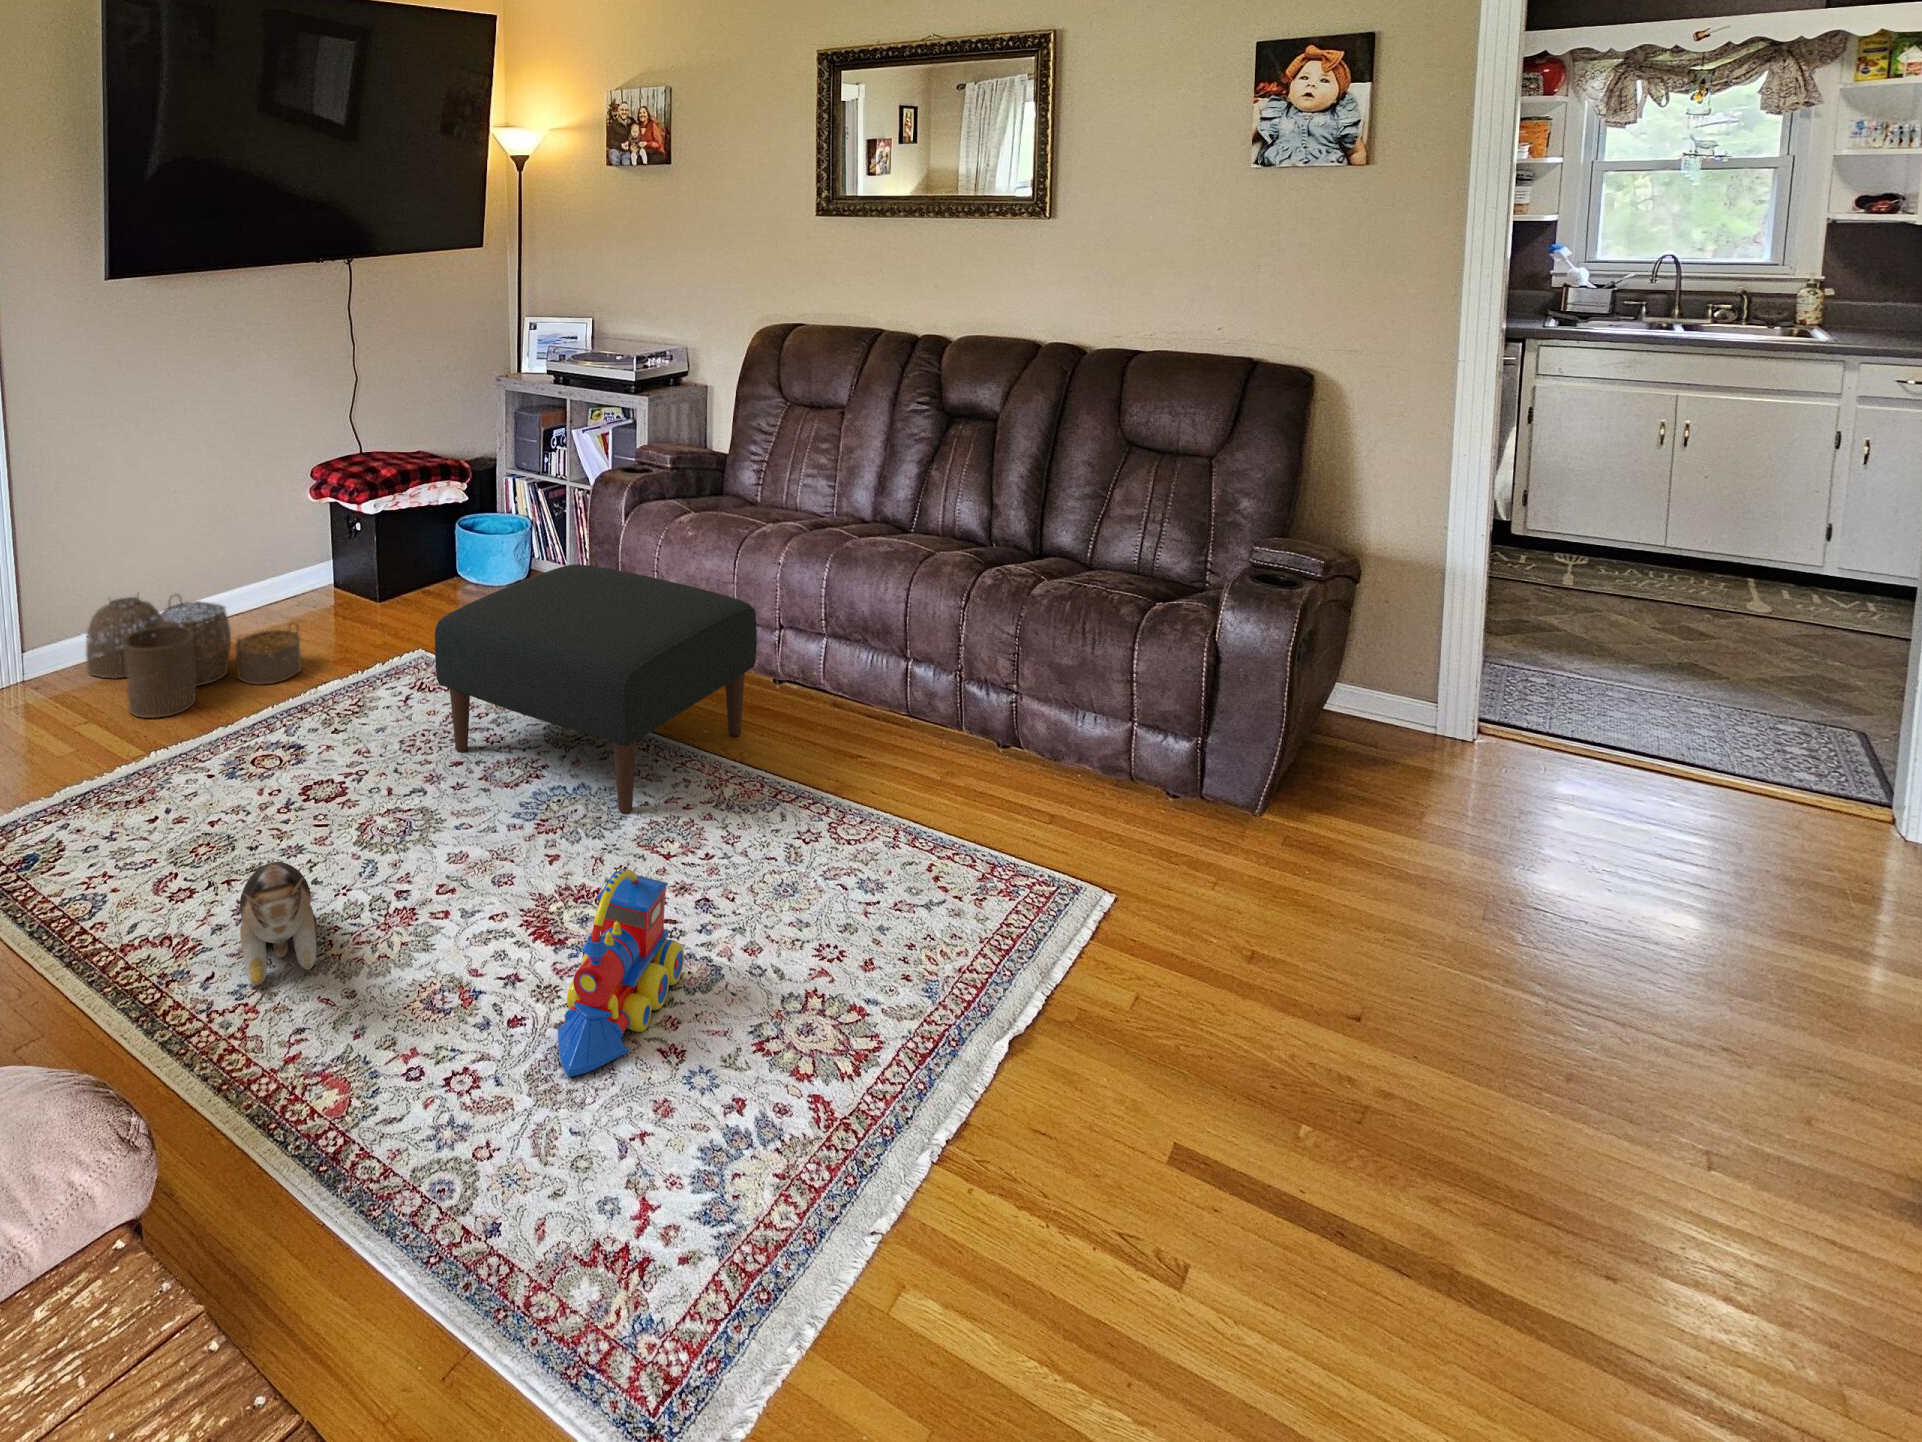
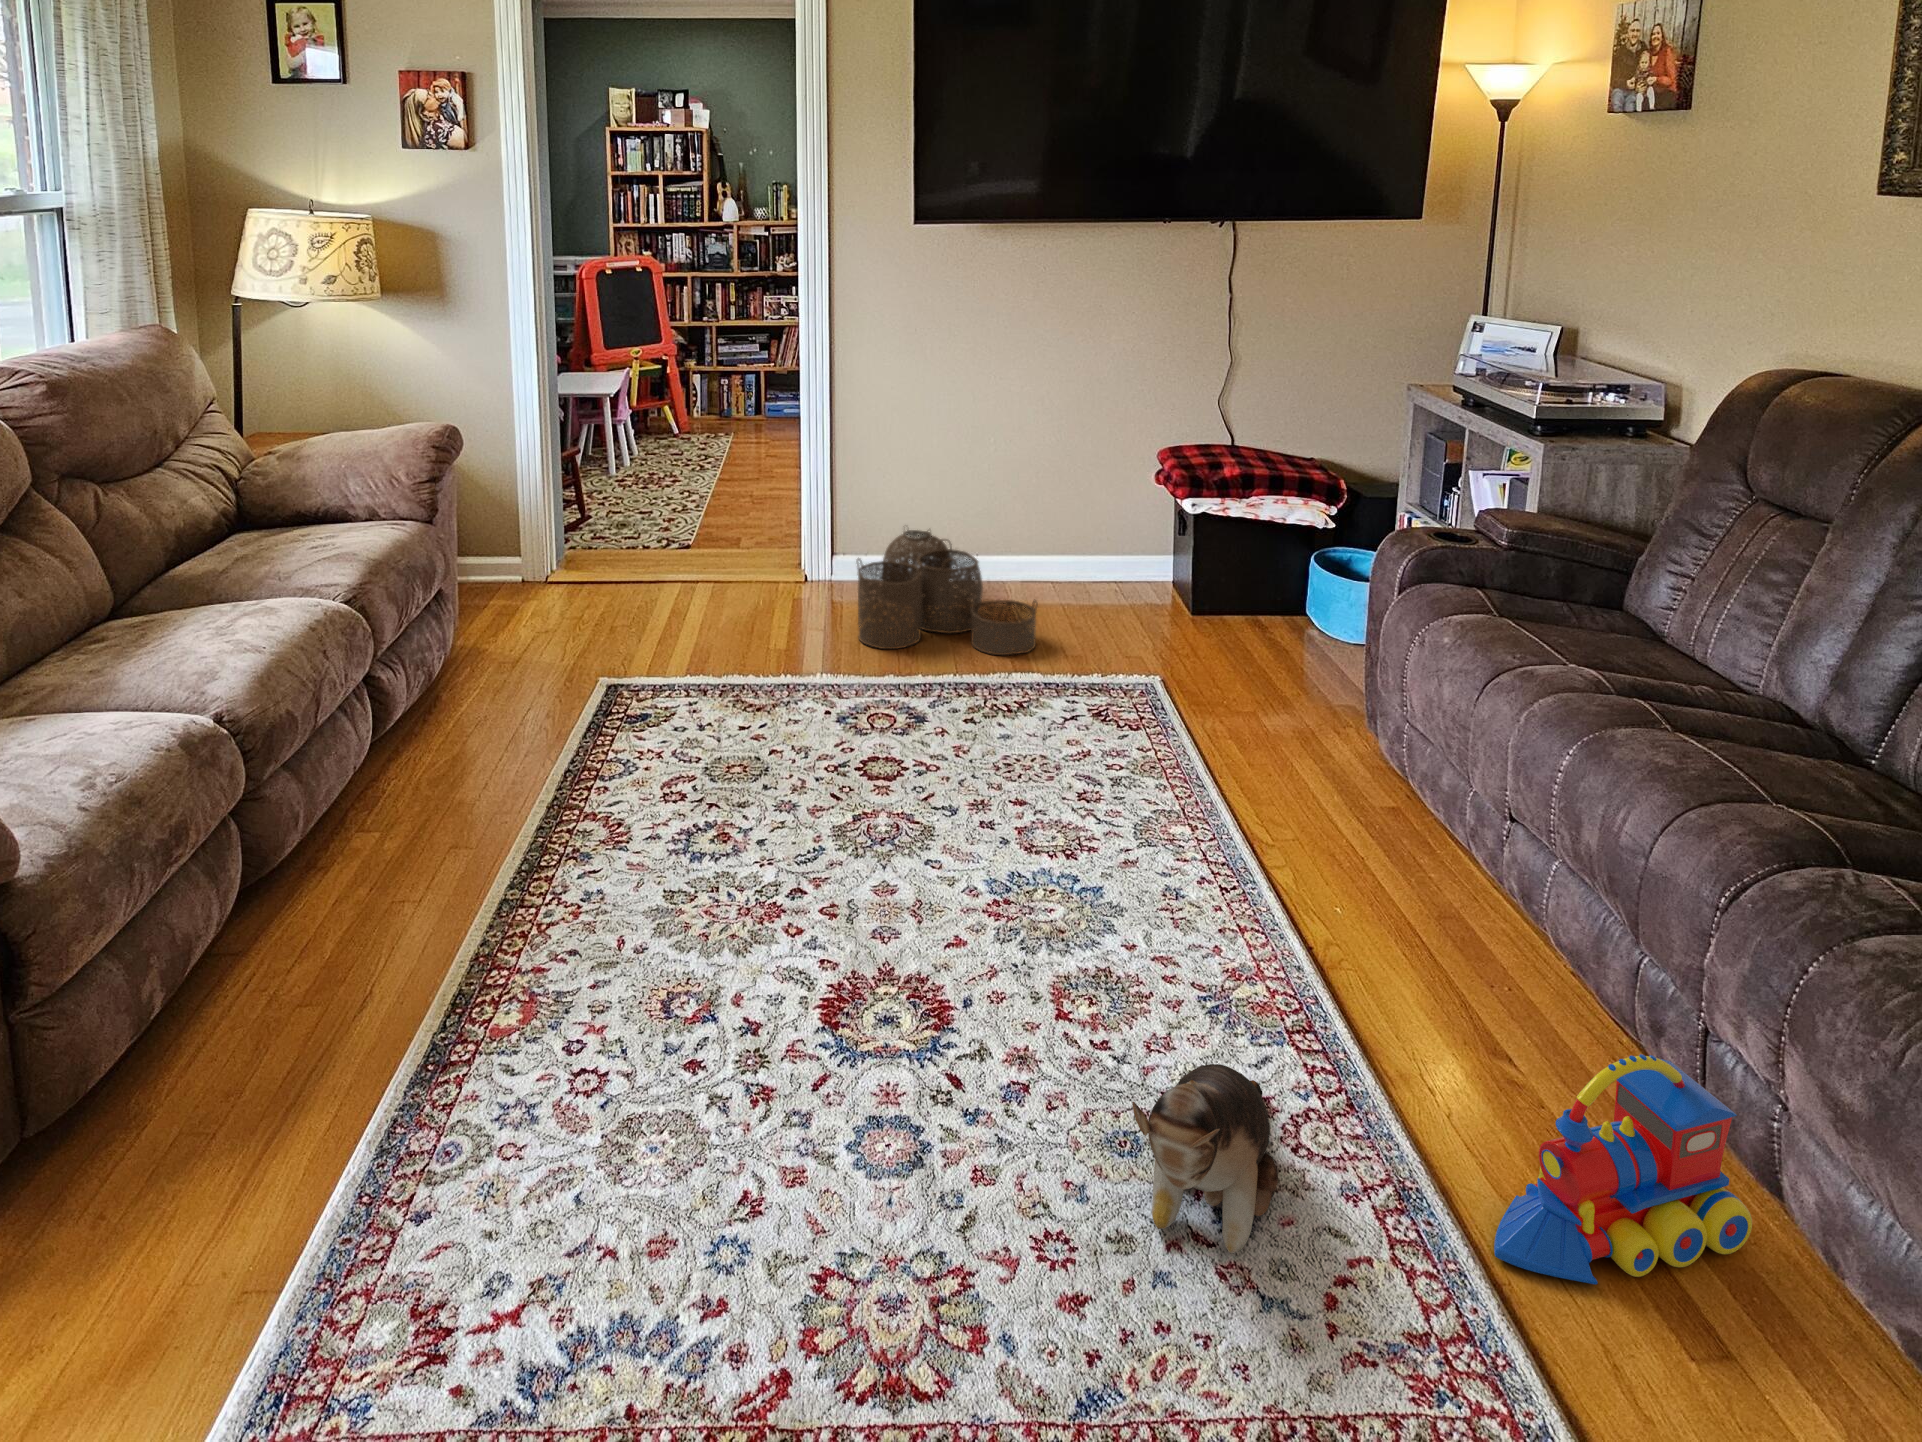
ottoman: present [435,565,757,813] -> none [1024,626,1413,945]
plush toy: present [240,862,317,986] -> present [1132,1064,1278,1254]
toy train: present [558,869,684,1077] -> present [1494,1054,1752,1285]

